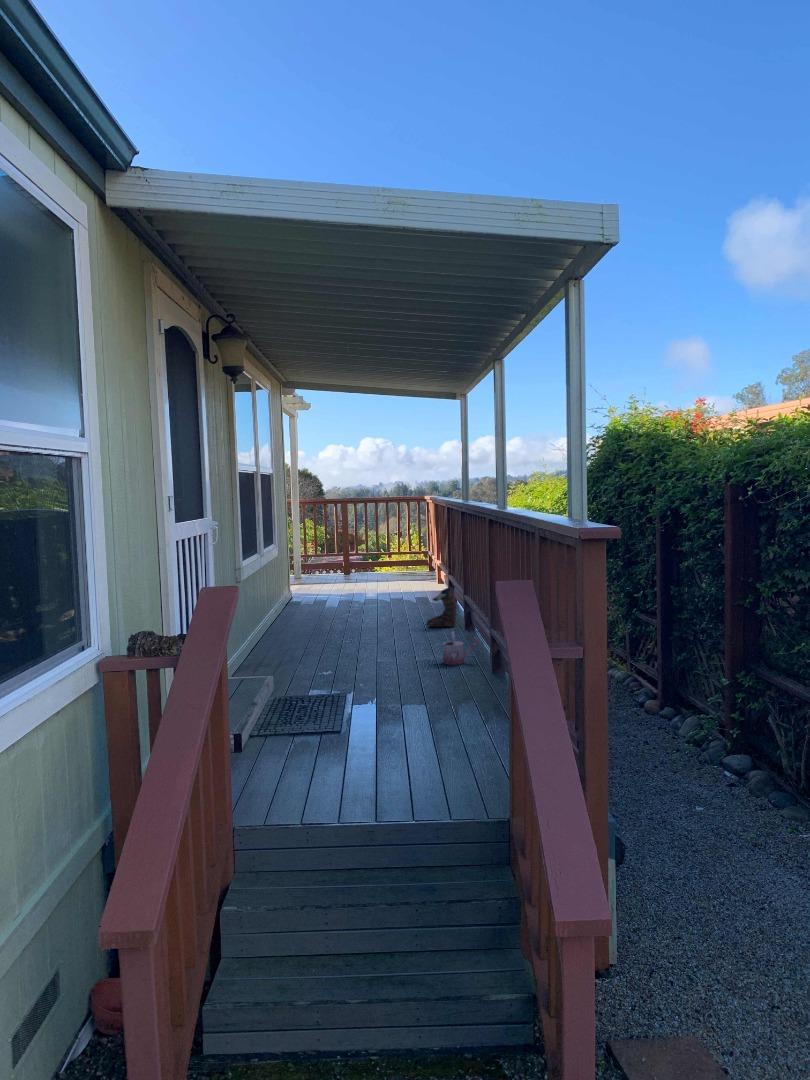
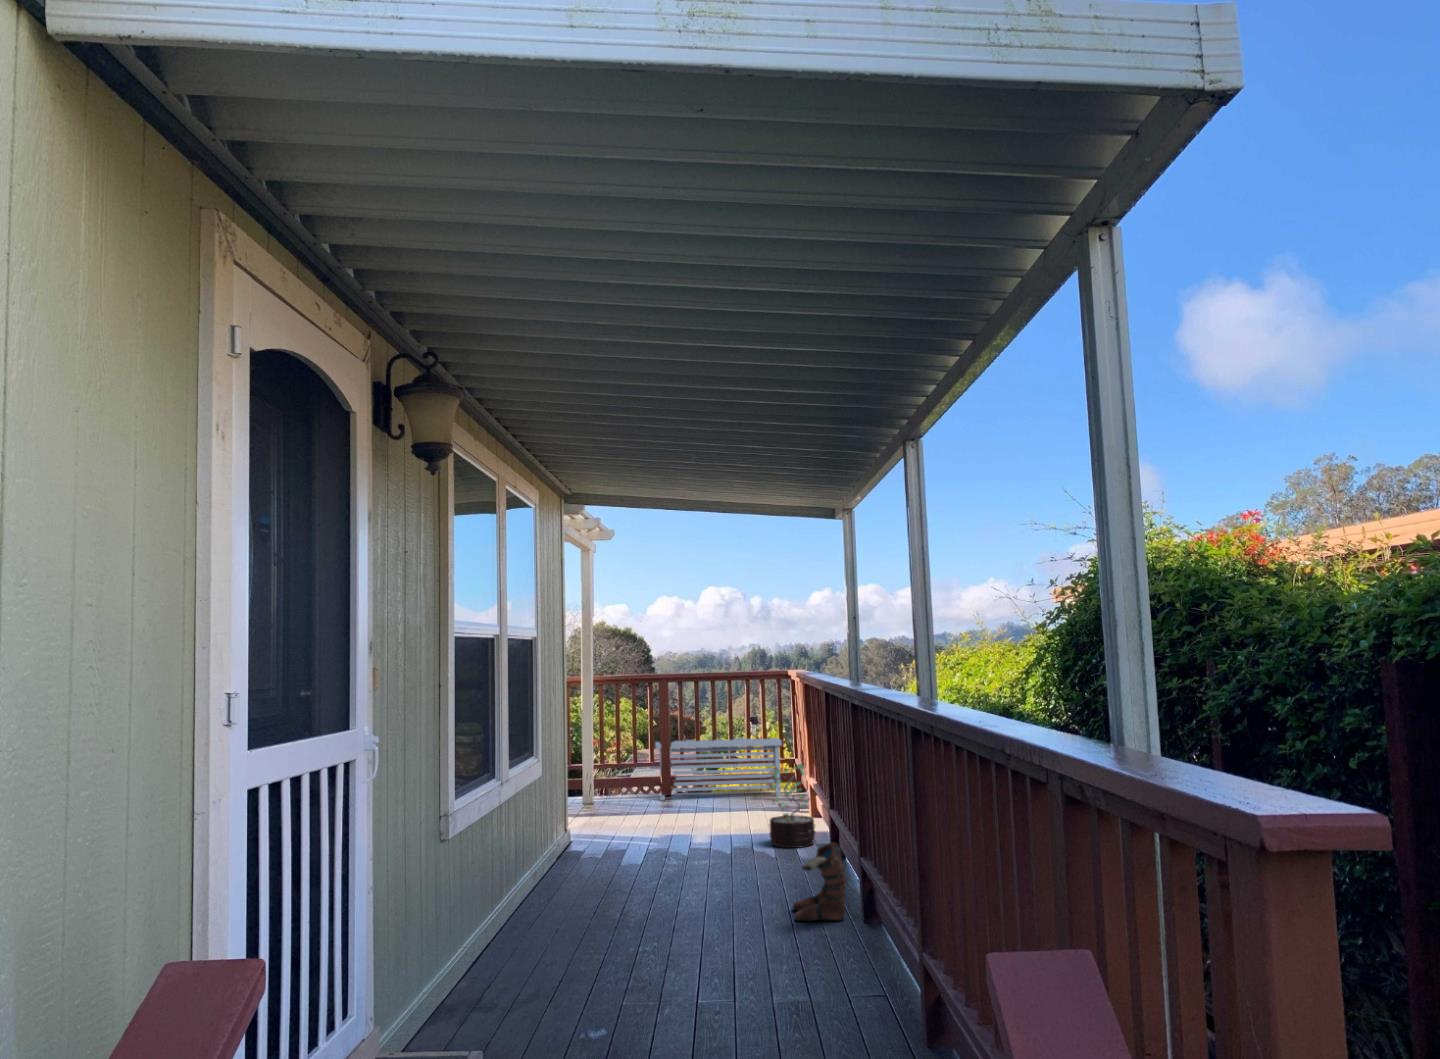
storage bench: none [337,537,419,577] -> present [655,738,782,801]
decorative plant: none [411,549,440,598] -> present [769,764,815,848]
watering can: present [433,631,481,665] -> none [801,958,902,1036]

